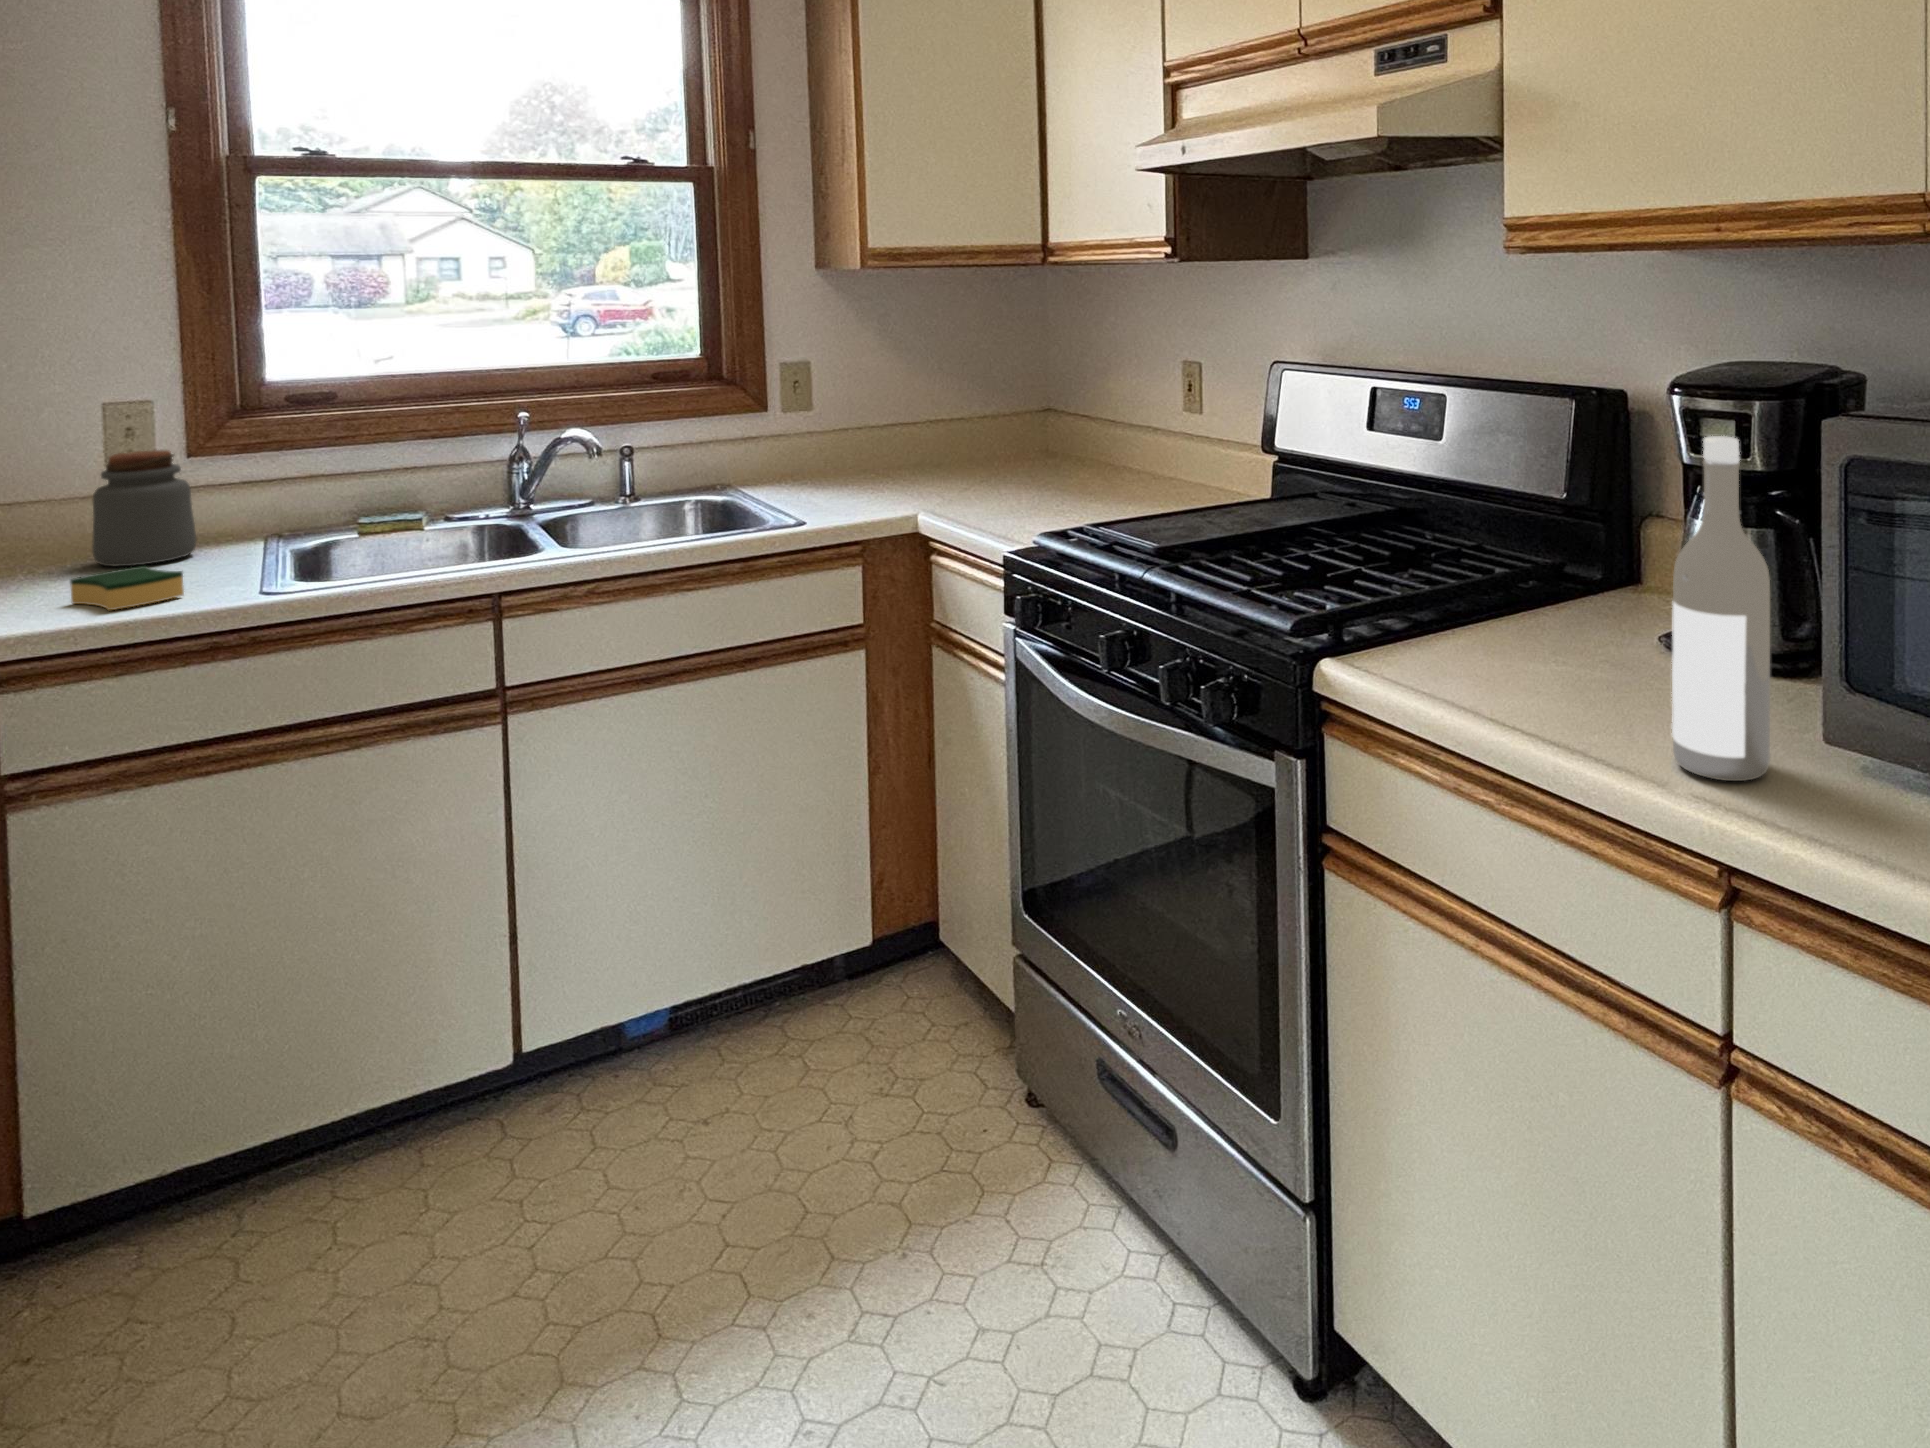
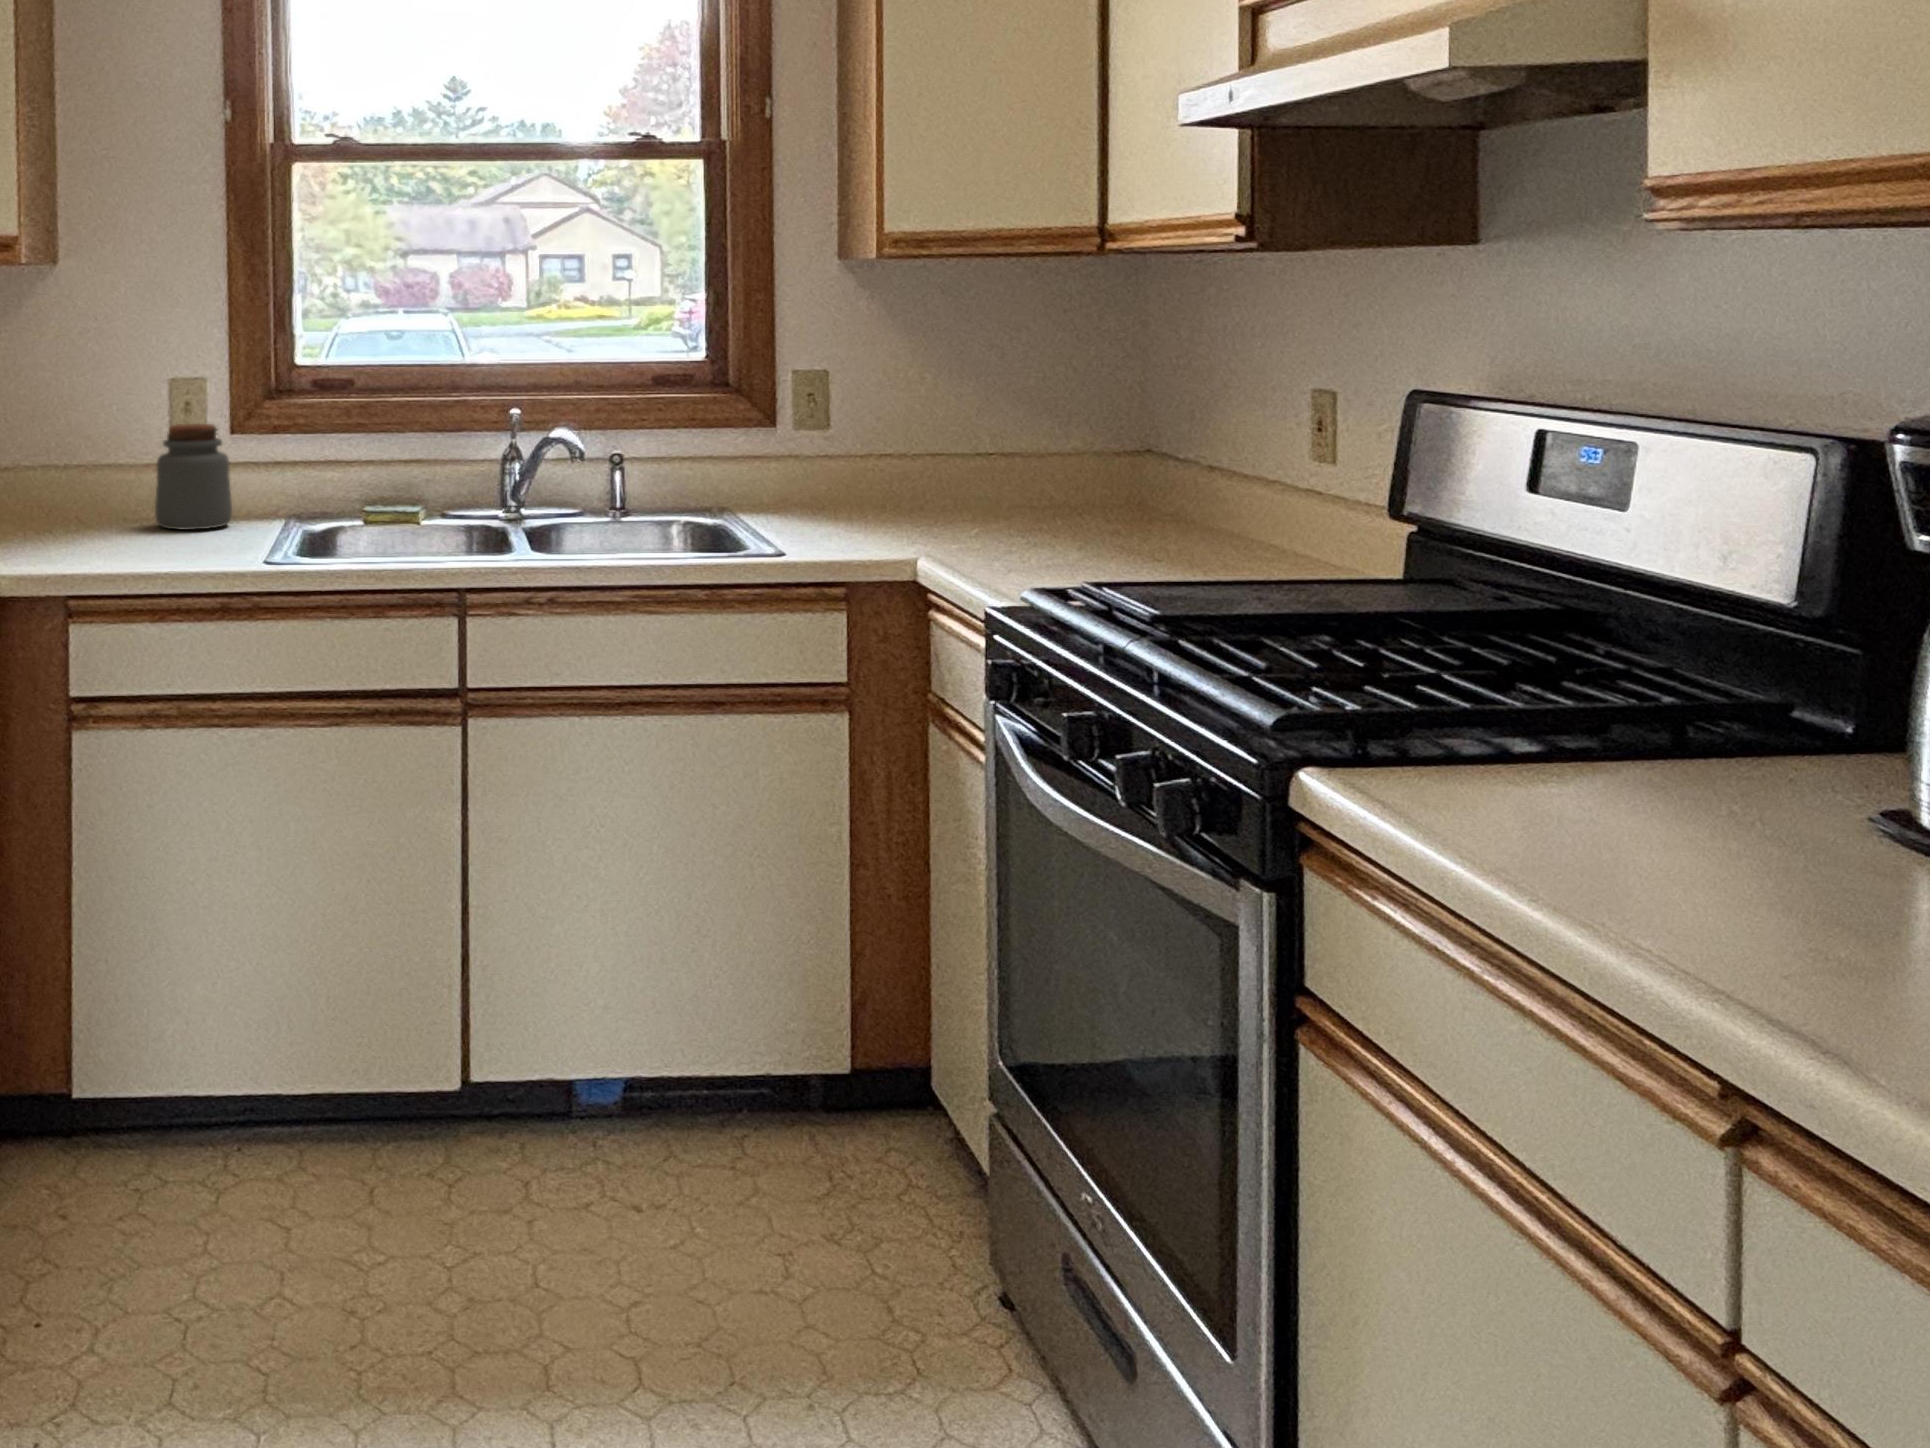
wine bottle: present [1672,436,1770,781] -> none [1714,483,1880,990]
sponge: present [70,566,184,610] -> none [129,527,208,562]

